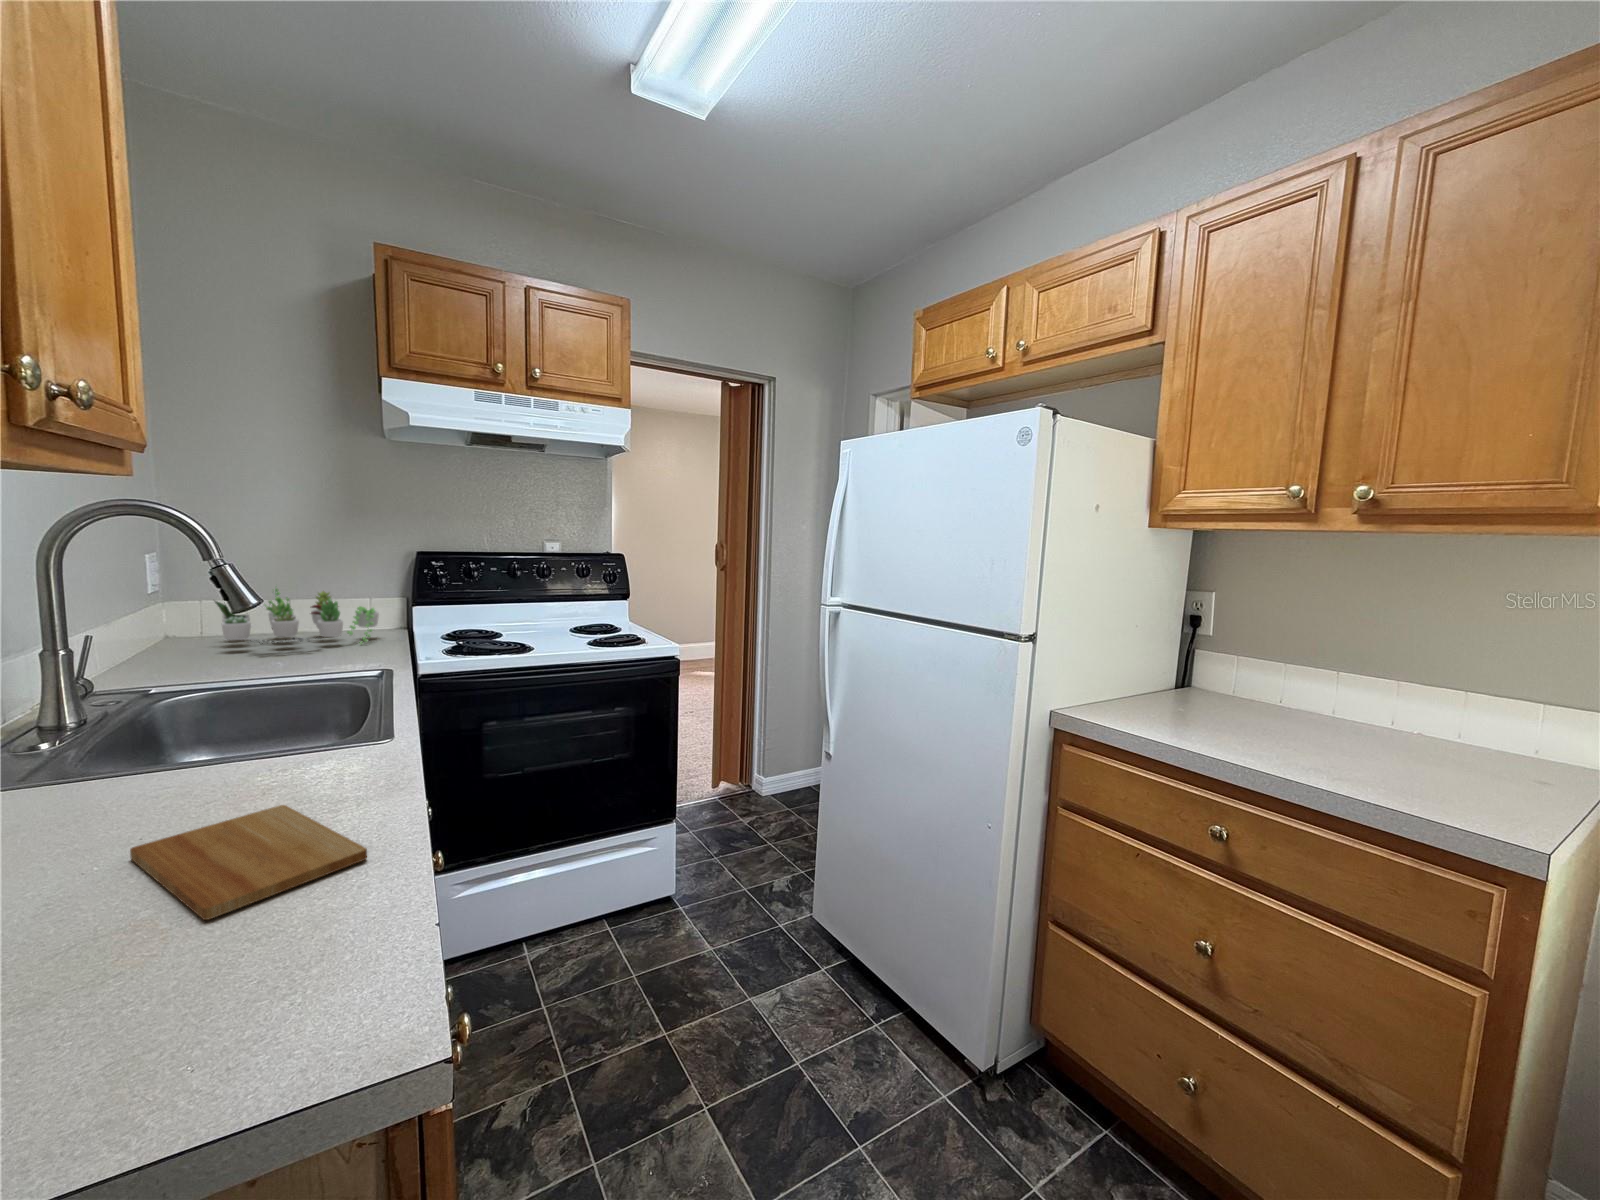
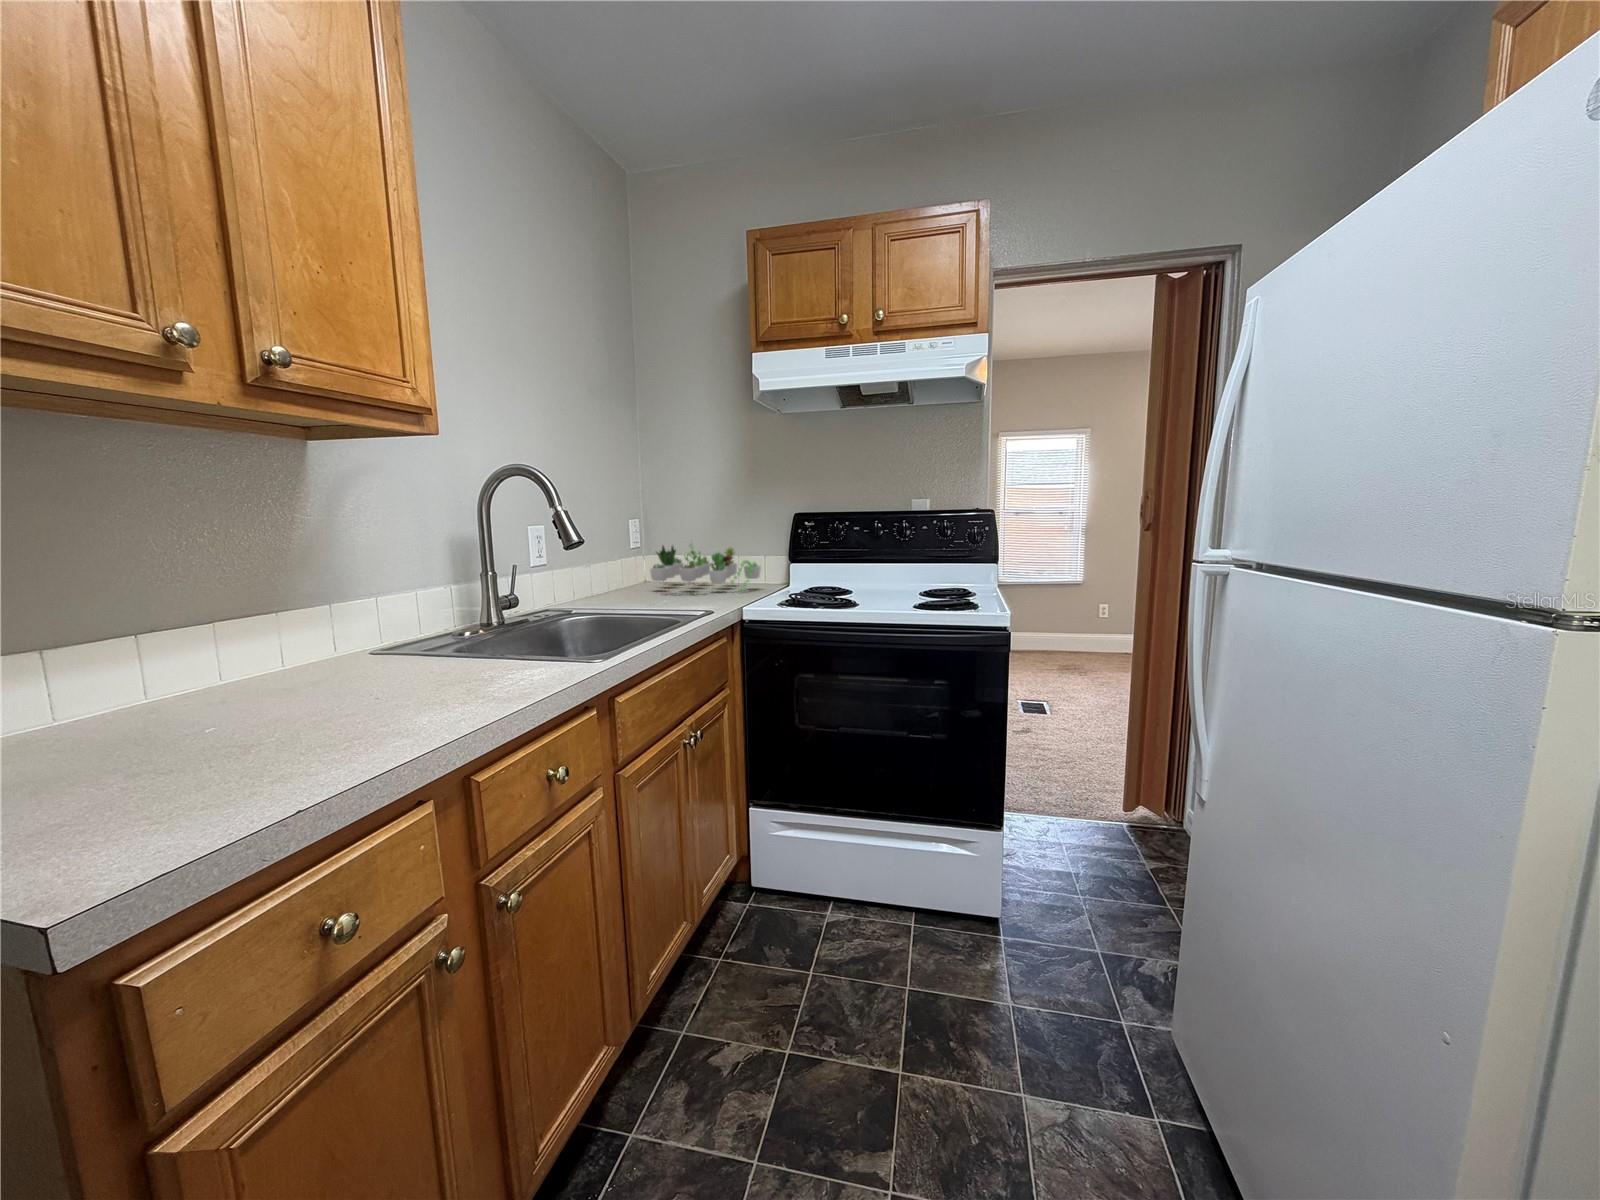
cutting board: present [130,805,367,920] -> none [258,687,441,750]

